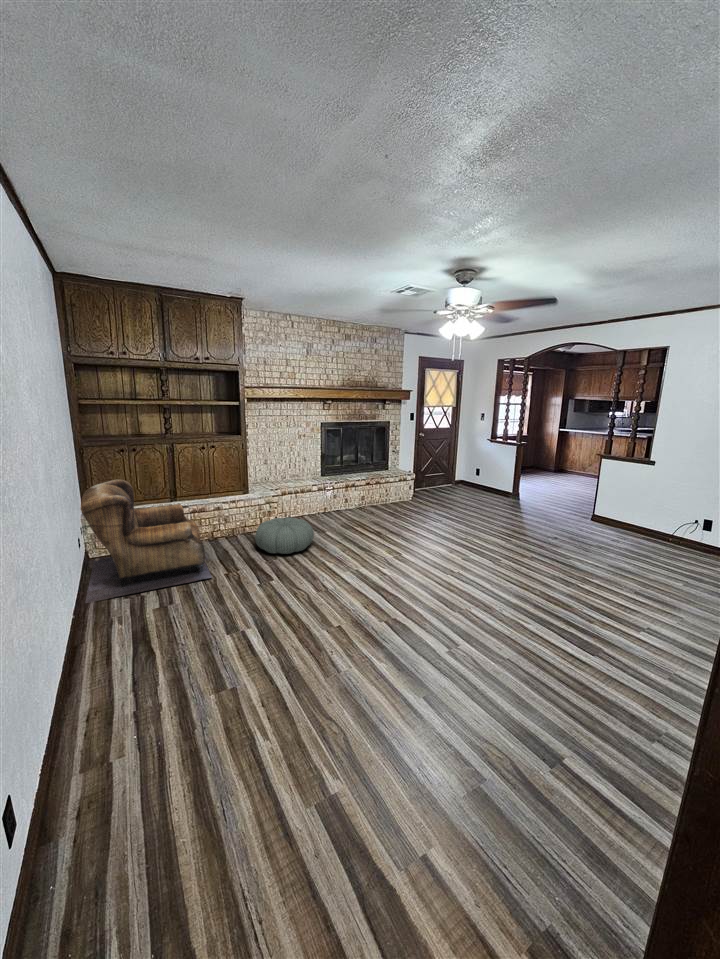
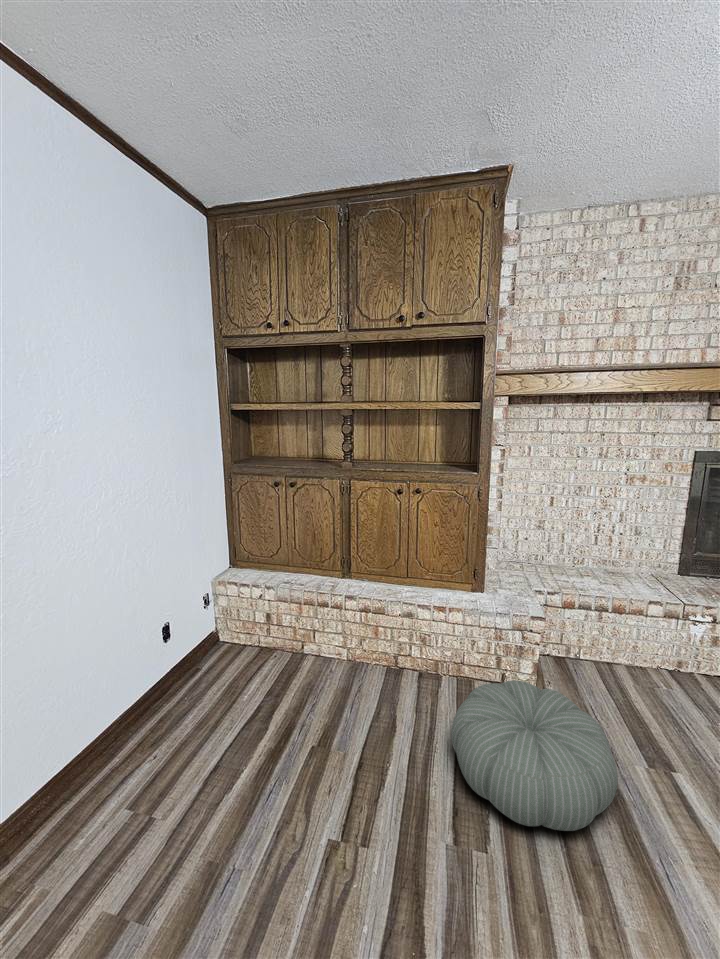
armchair: present [81,479,212,603] -> none [92,535,362,824]

